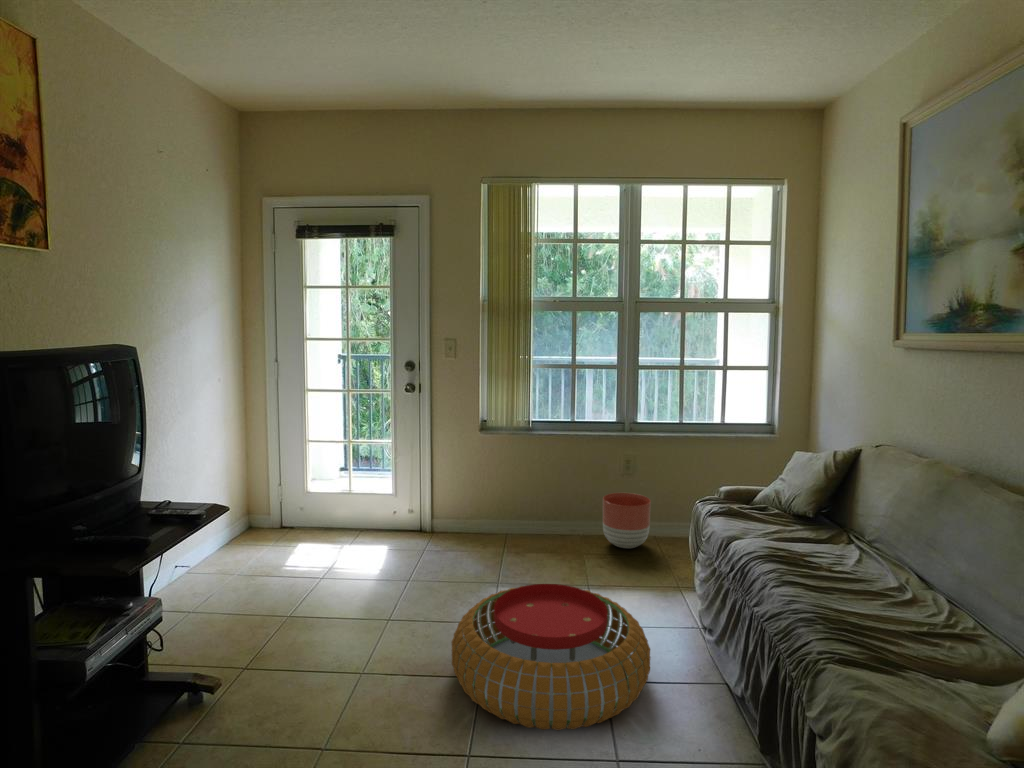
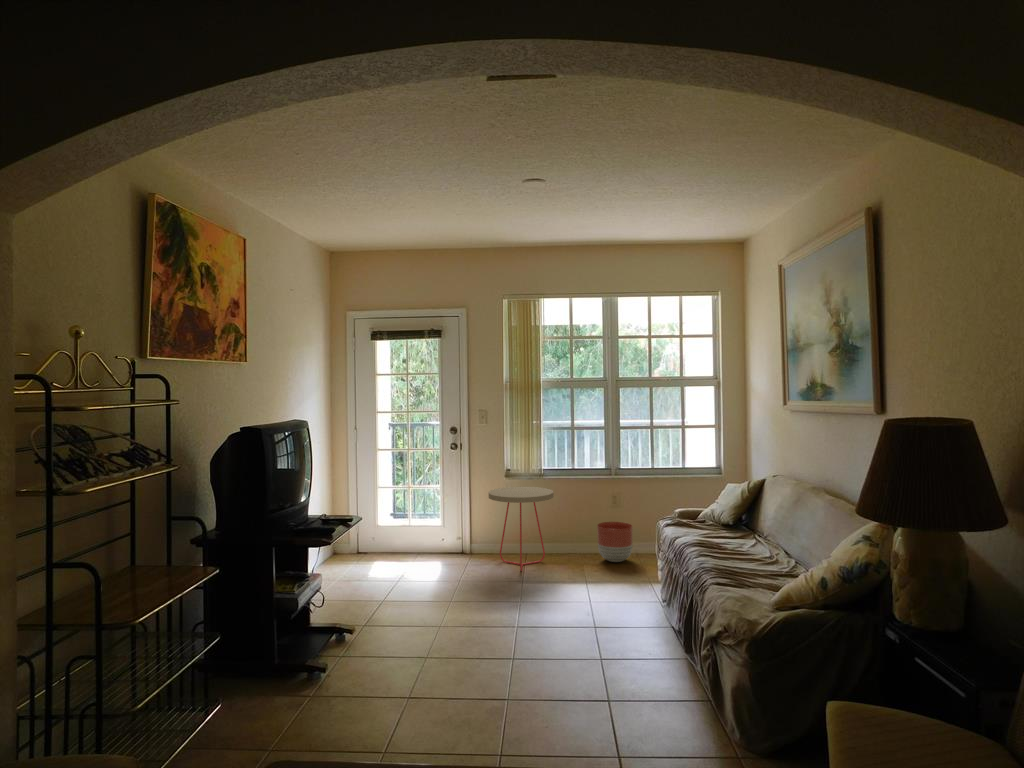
side table: none [455,444,545,561] -> present [489,487,554,571]
pouf: present [451,584,650,731] -> none [497,570,624,648]

